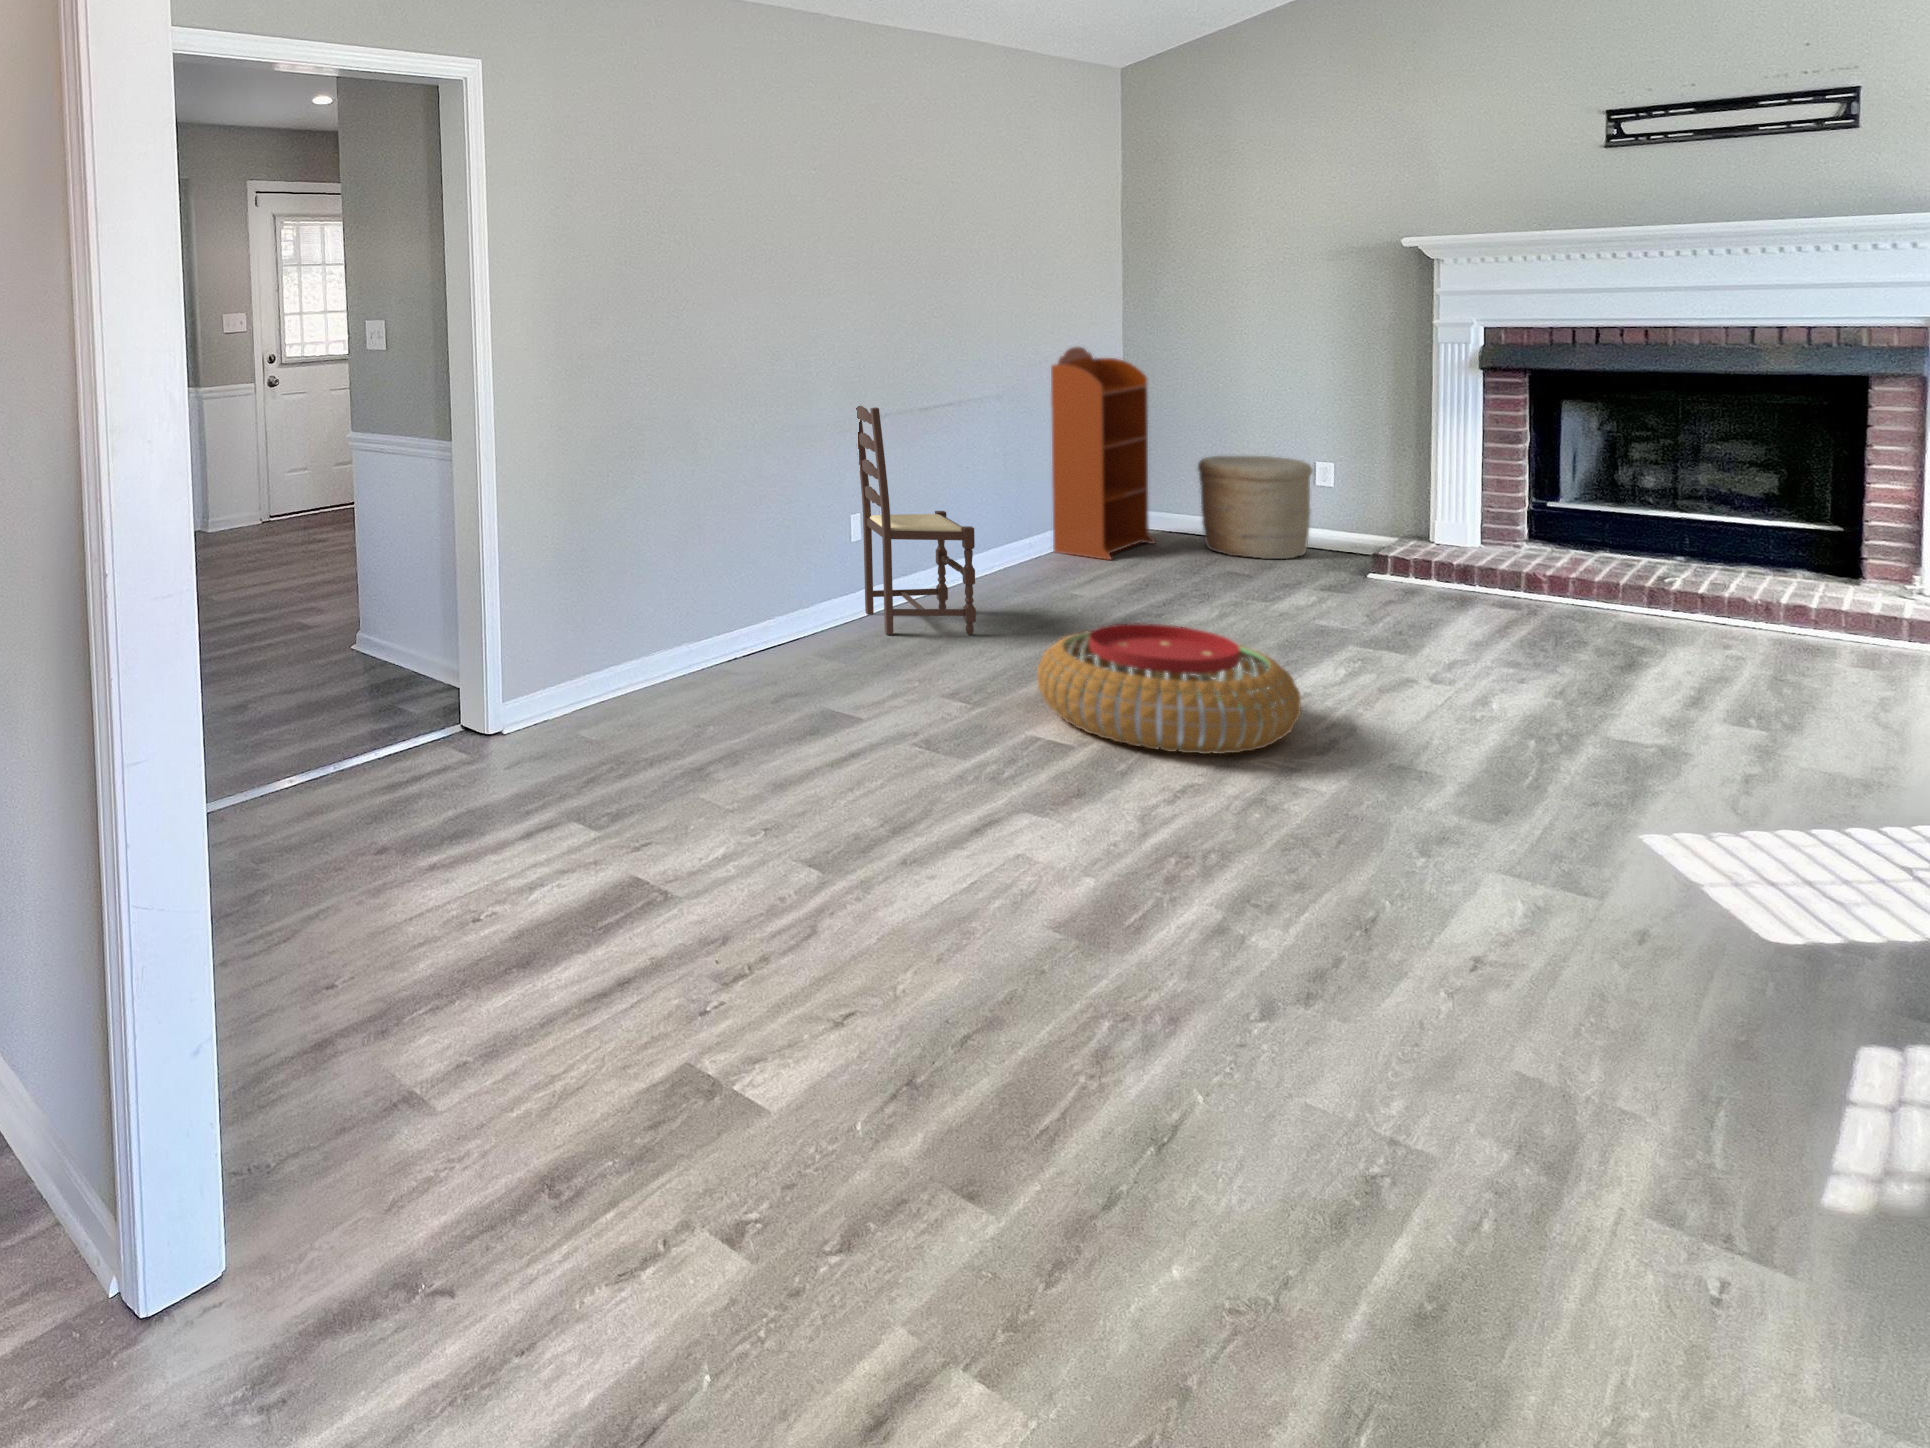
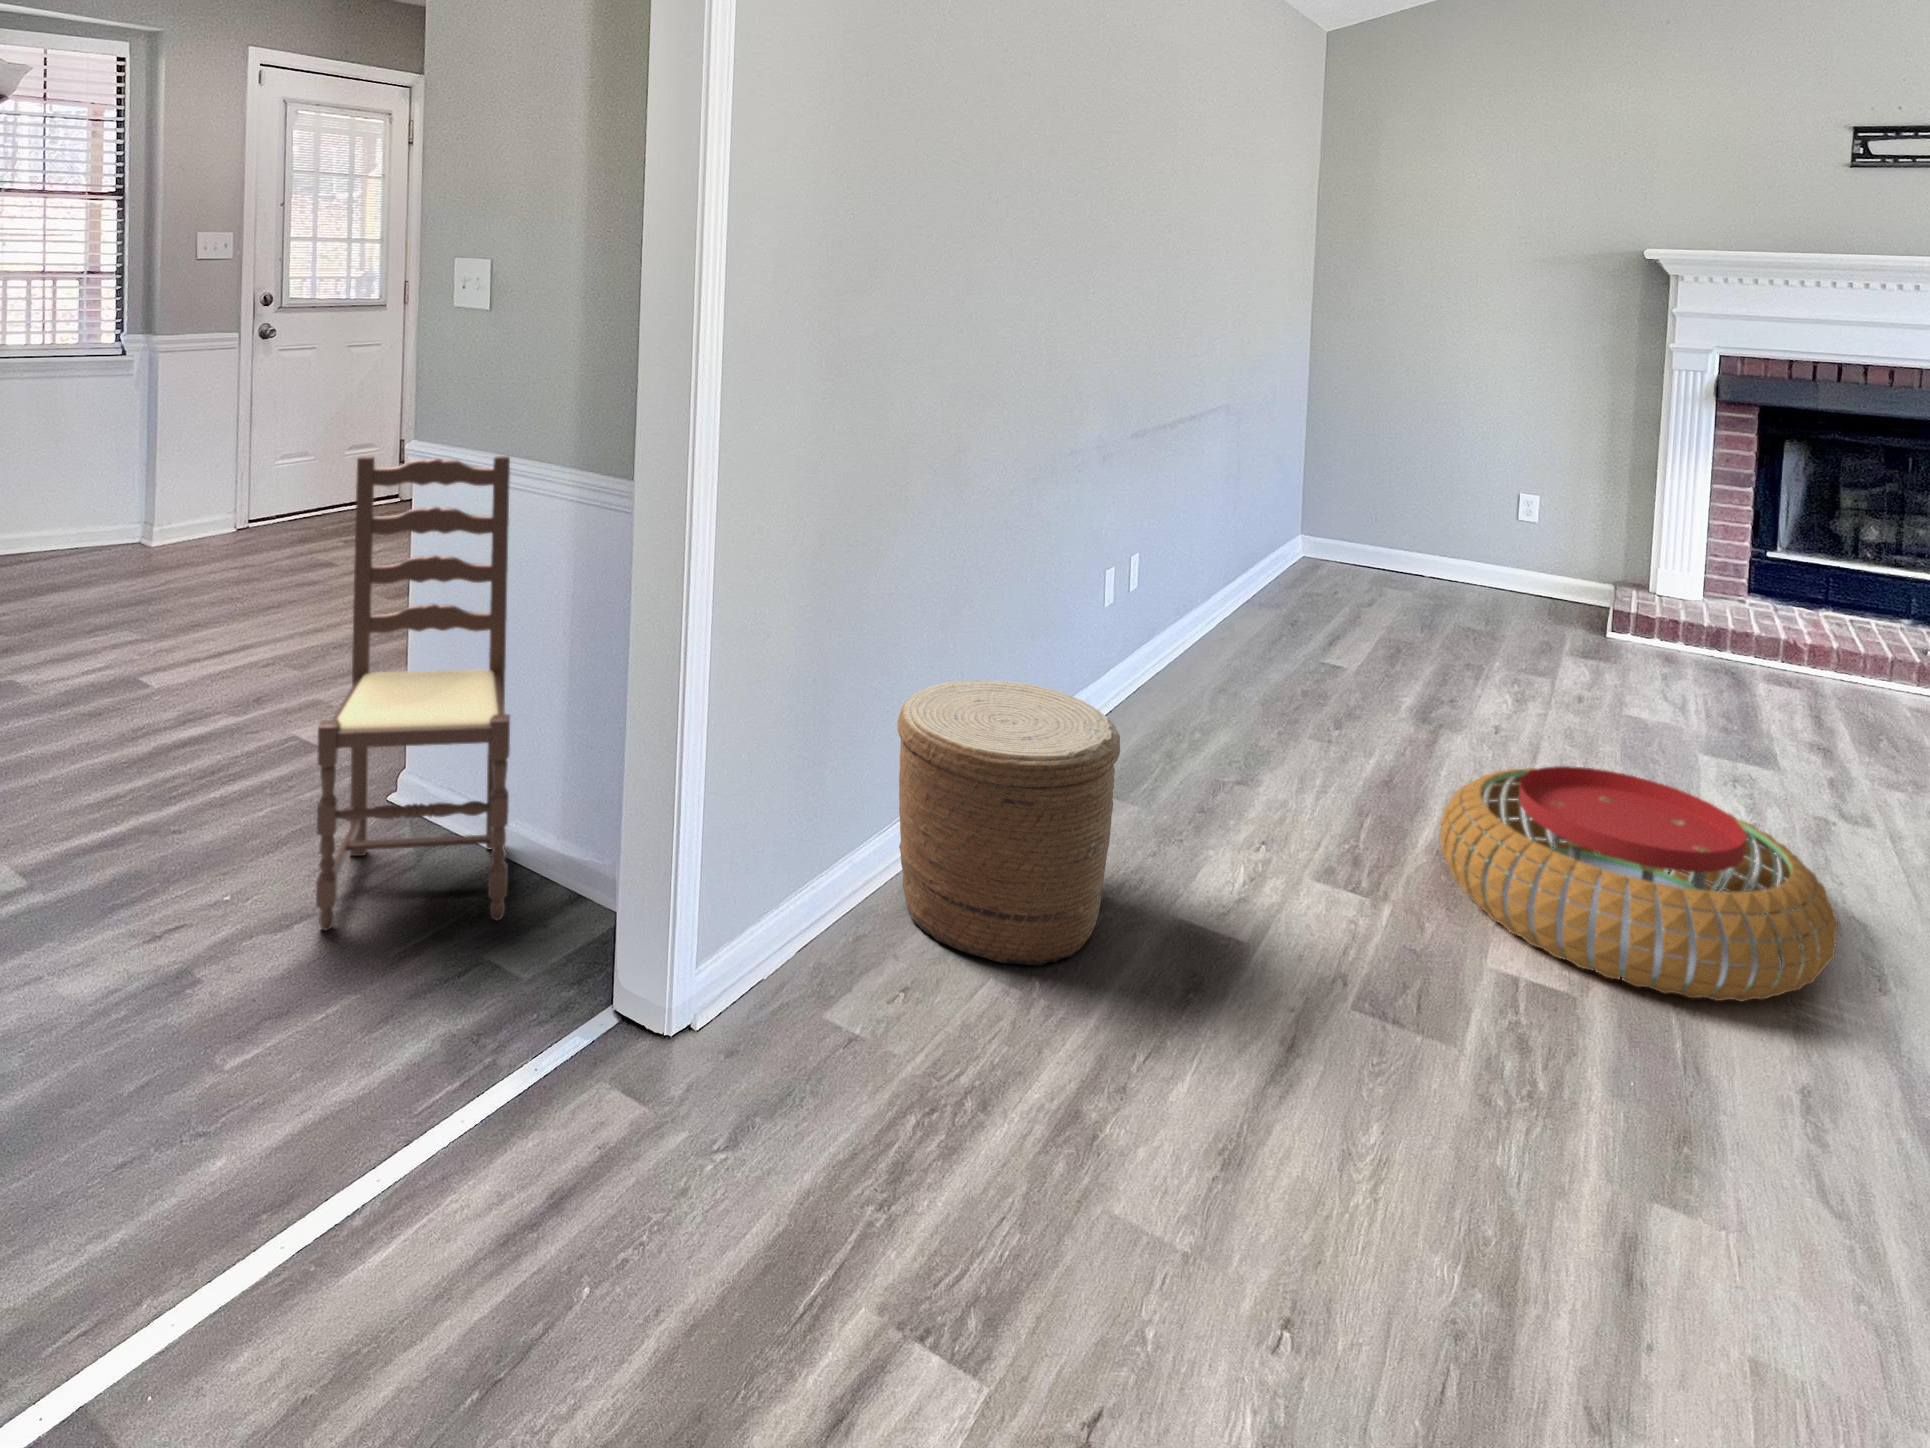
bookcase: present [1051,347,1155,560] -> none [1256,348,1355,607]
dining chair: present [856,406,976,635] -> present [316,456,510,930]
woven basket: present [1198,456,1313,559] -> present [897,680,1120,967]

